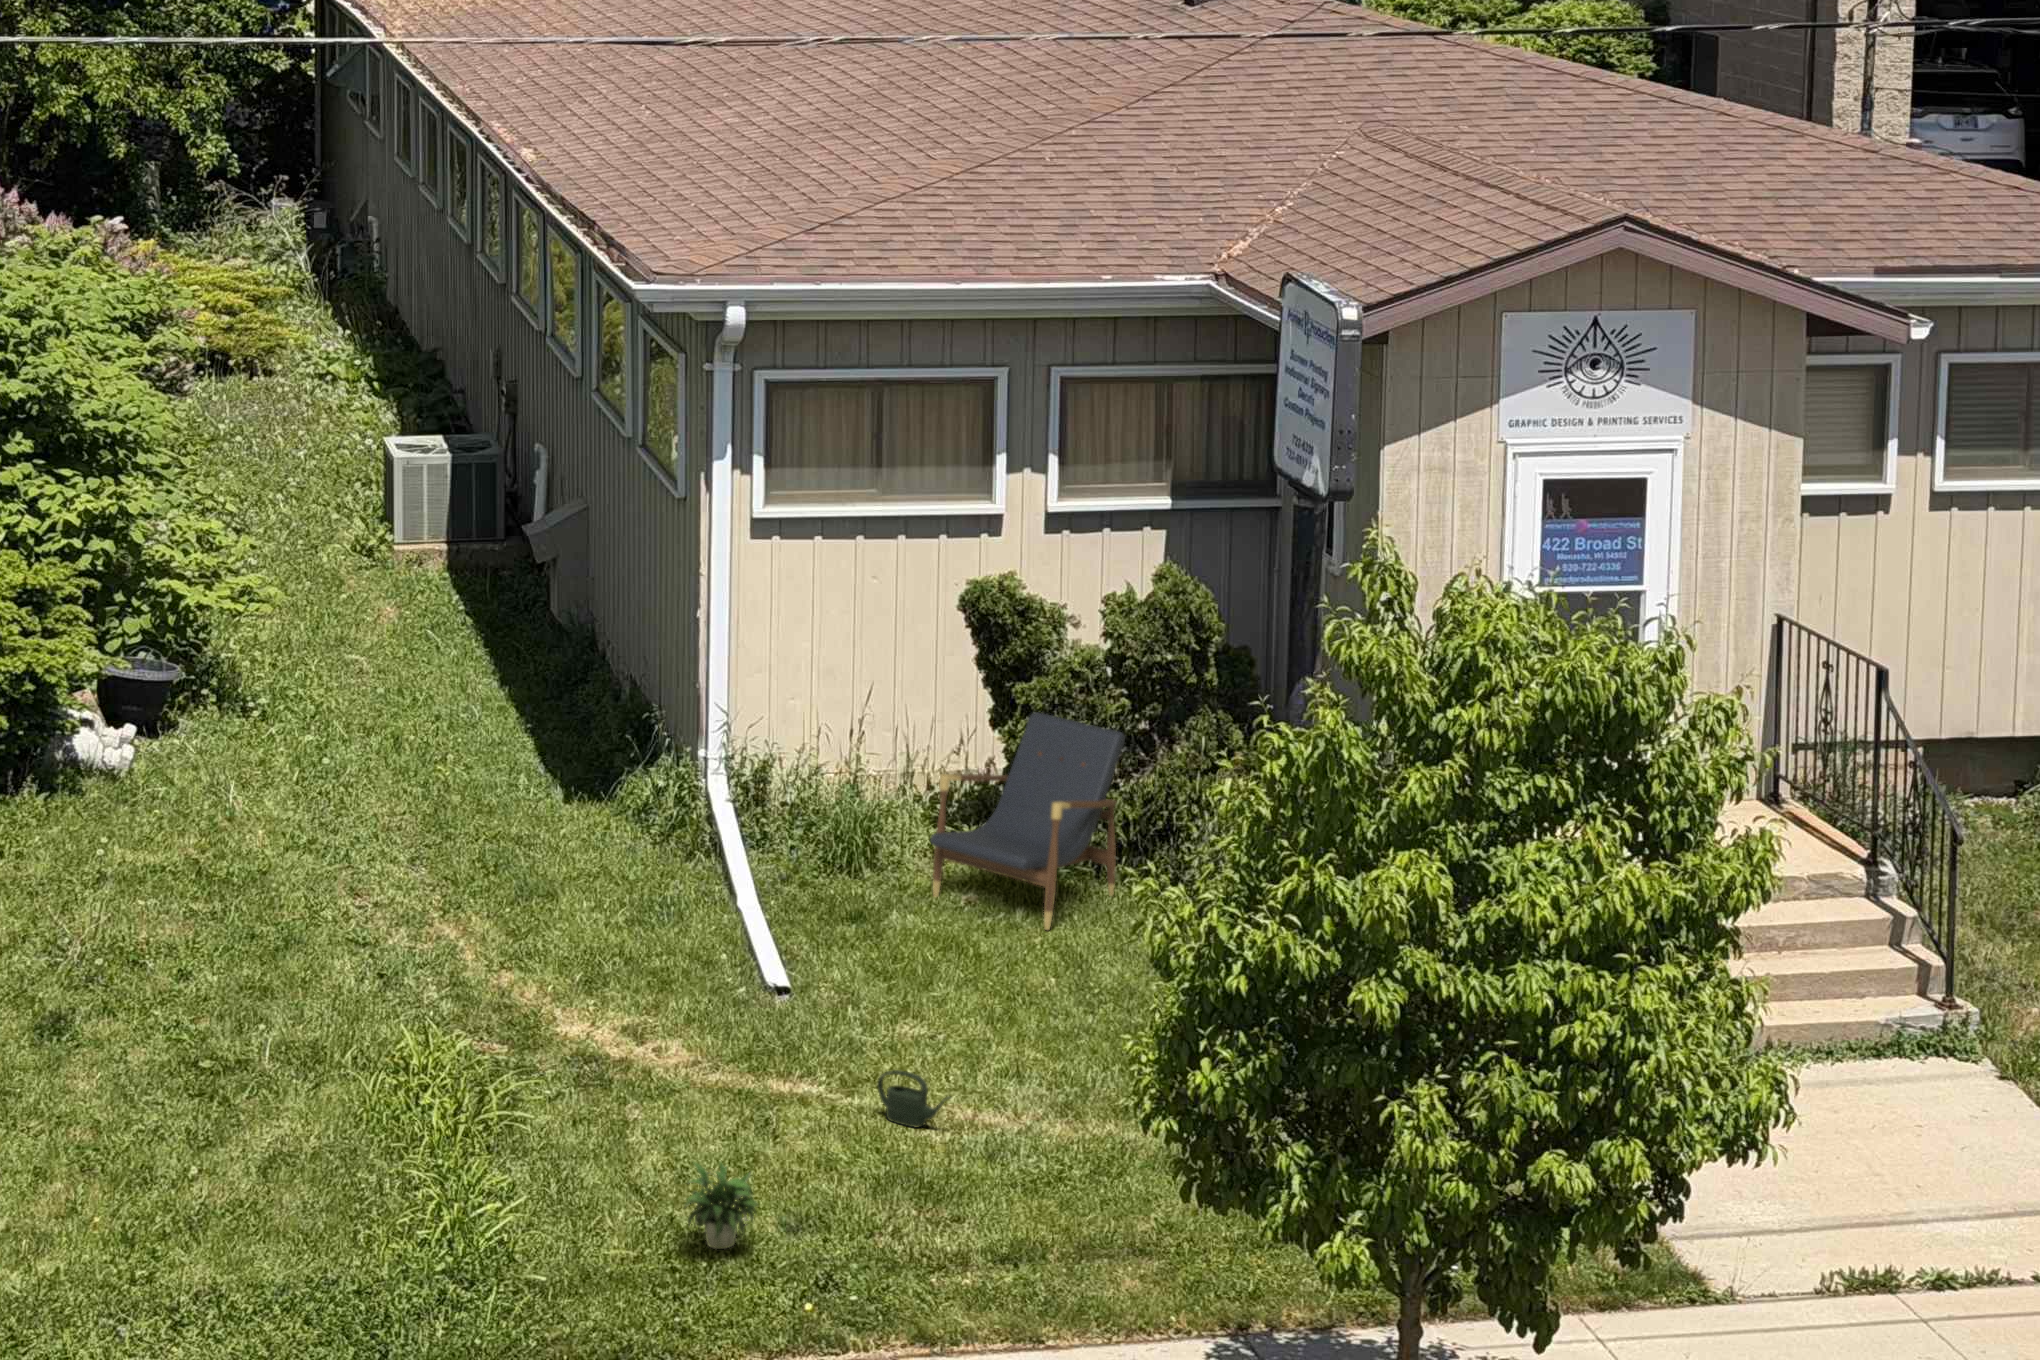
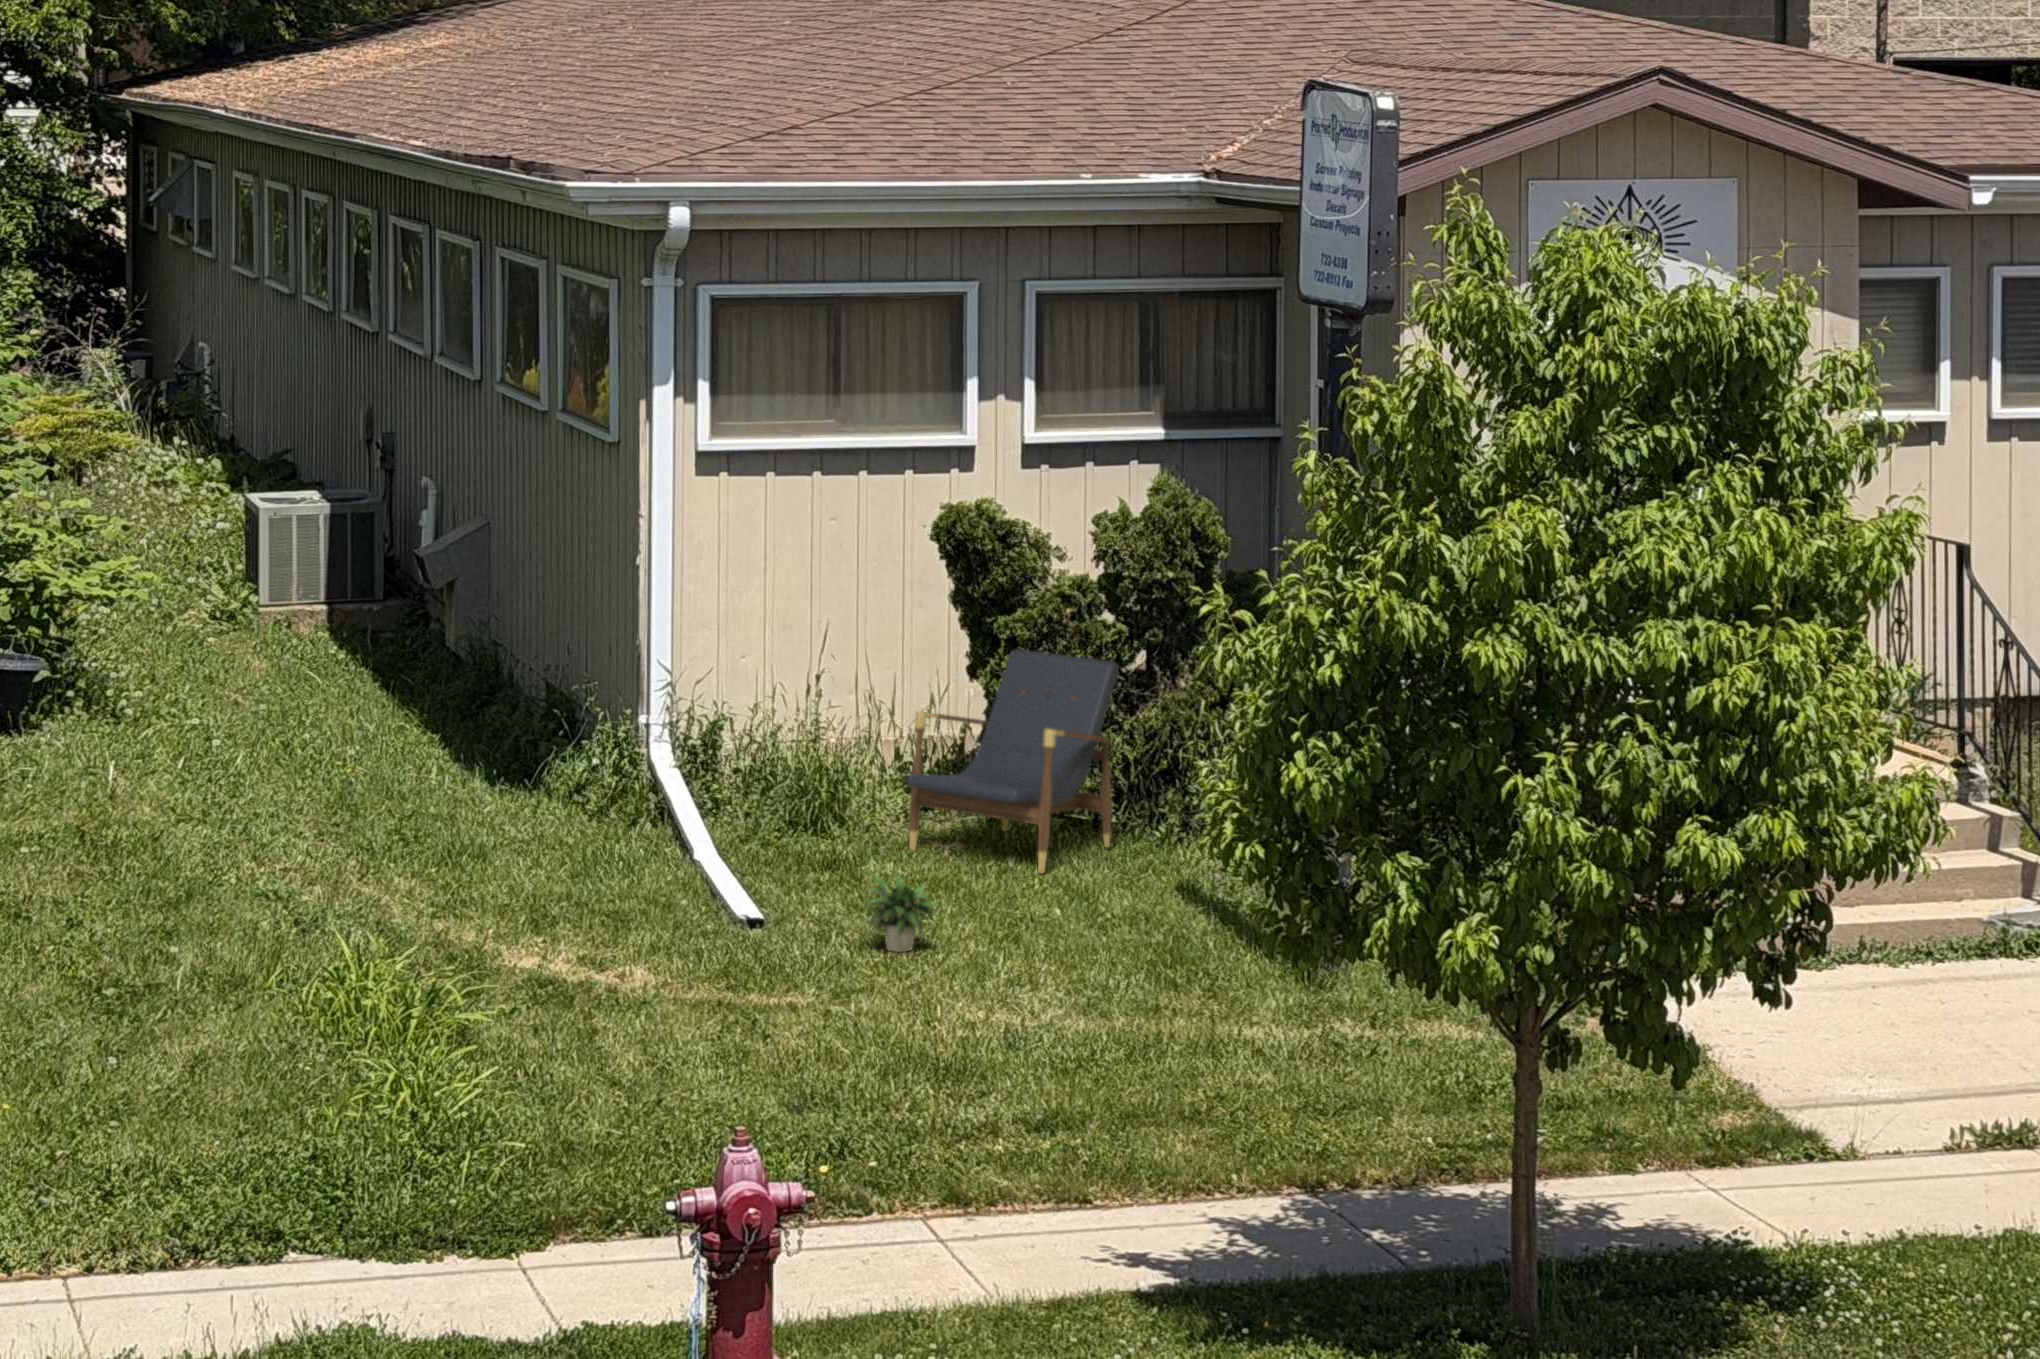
watering can: present [877,1070,951,1128] -> none [882,956,968,1018]
potted plant: present [685,1162,758,1249] -> present [867,874,934,952]

